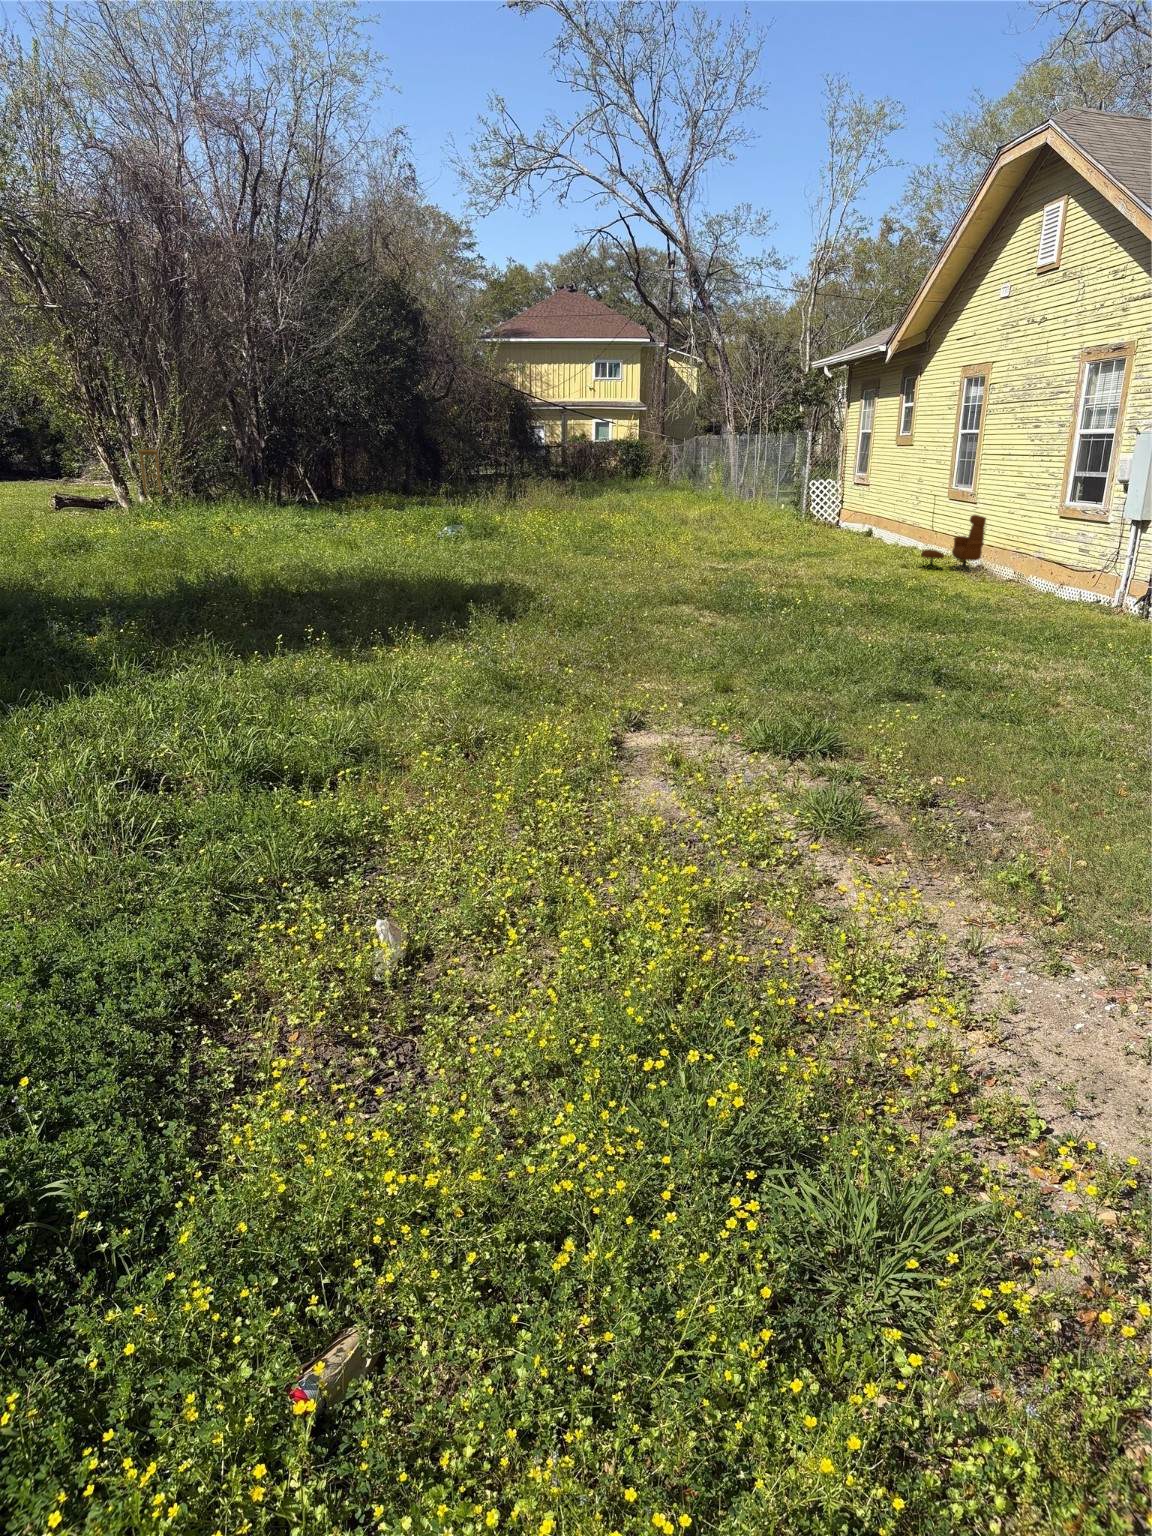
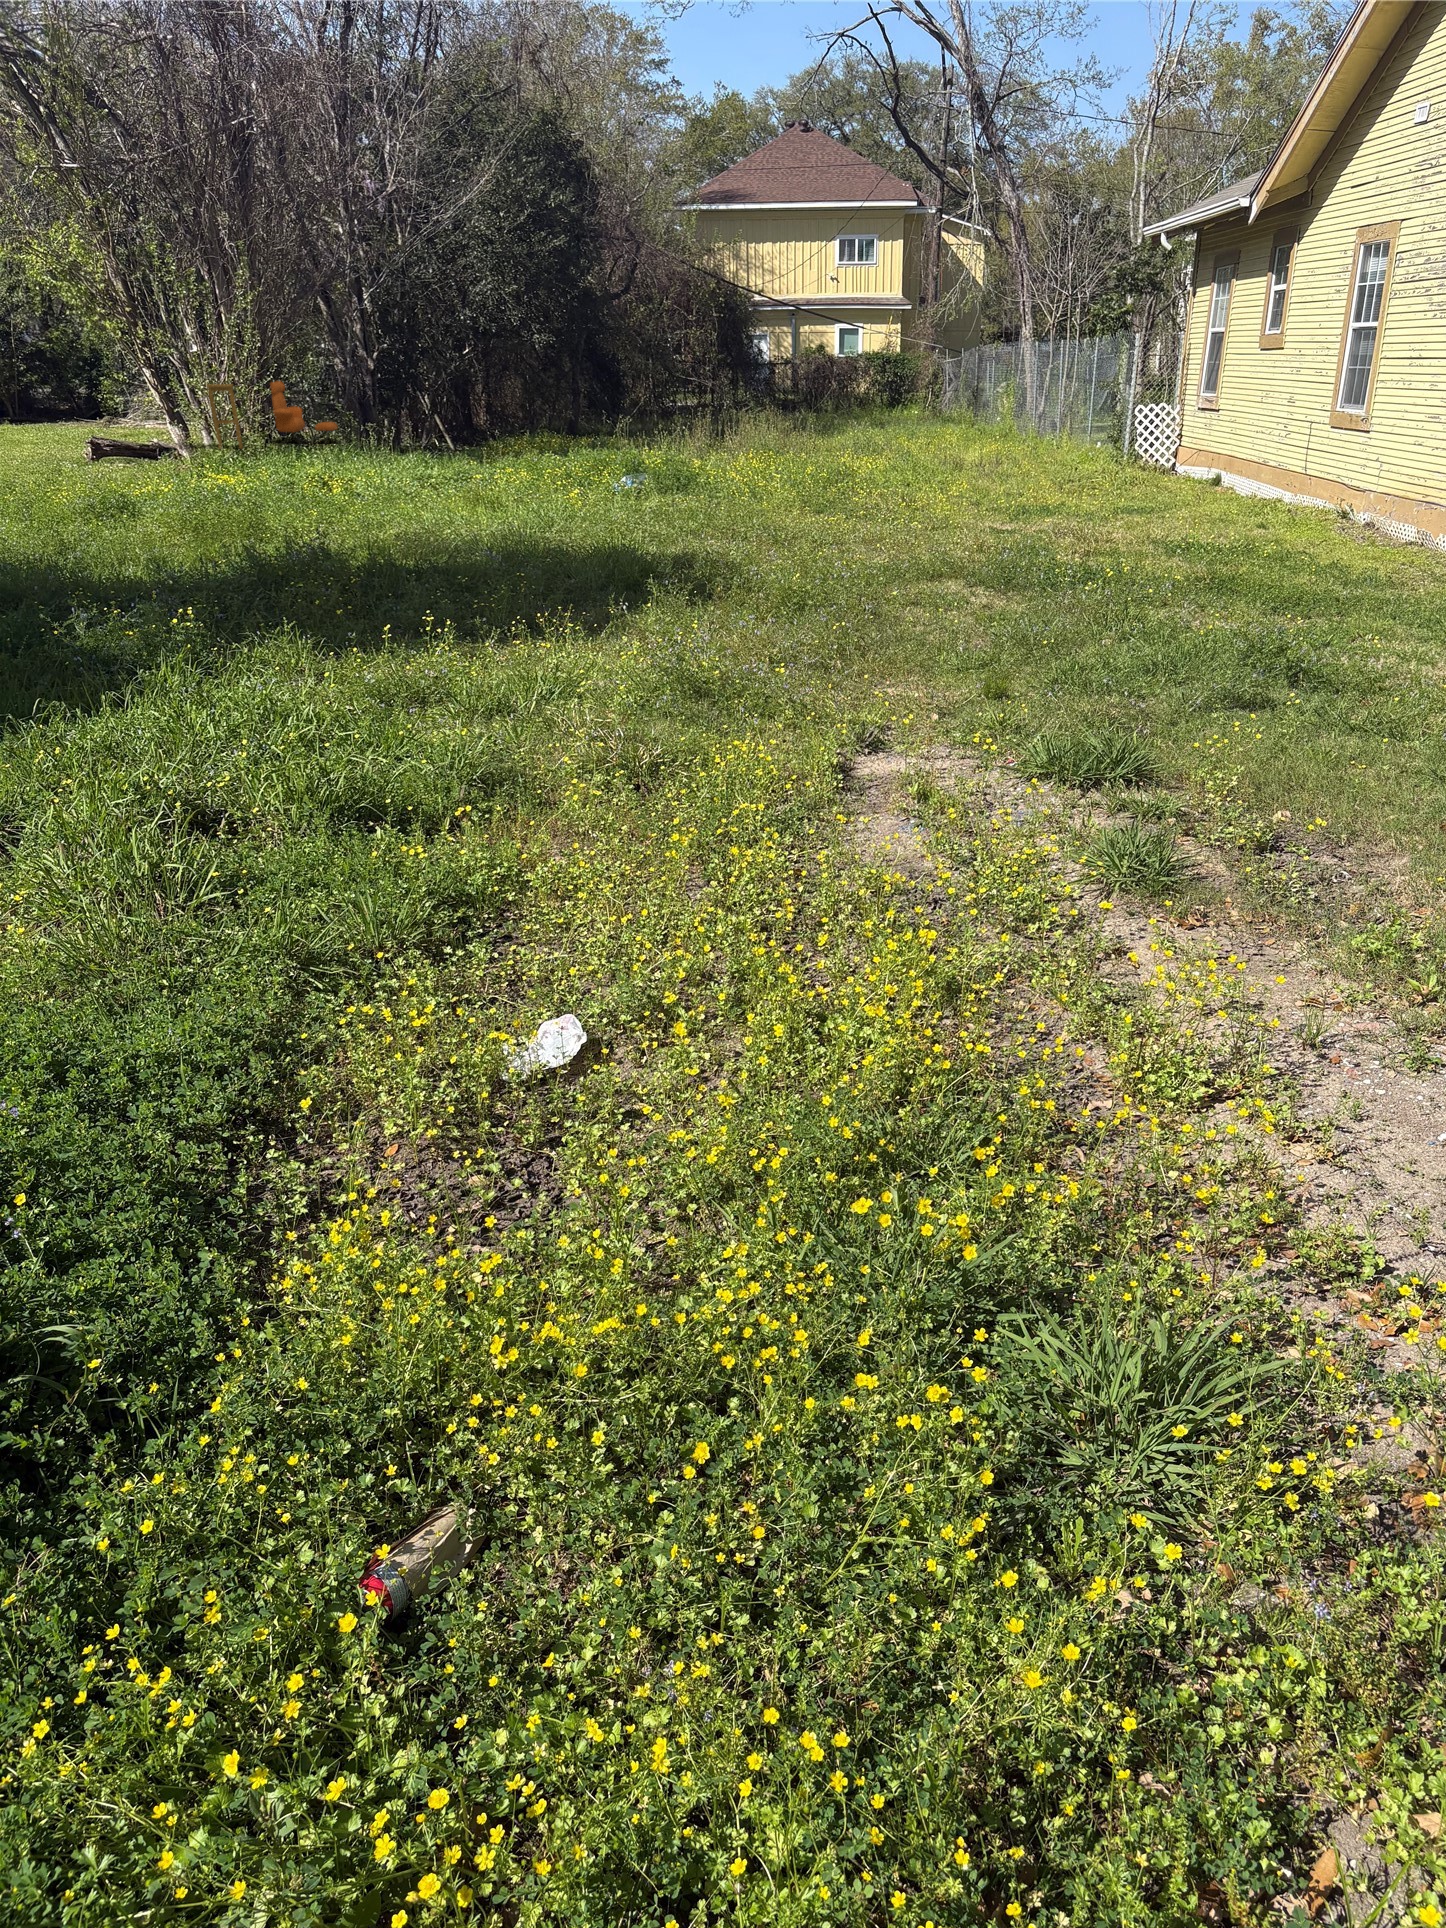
lounge chair: present [918,515,986,572] -> present [270,381,340,444]

